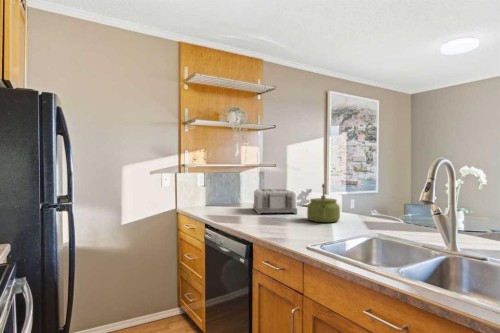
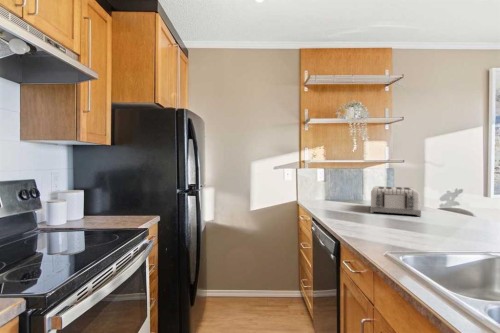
kettle: present [307,184,340,223] -> none [427,182,476,231]

